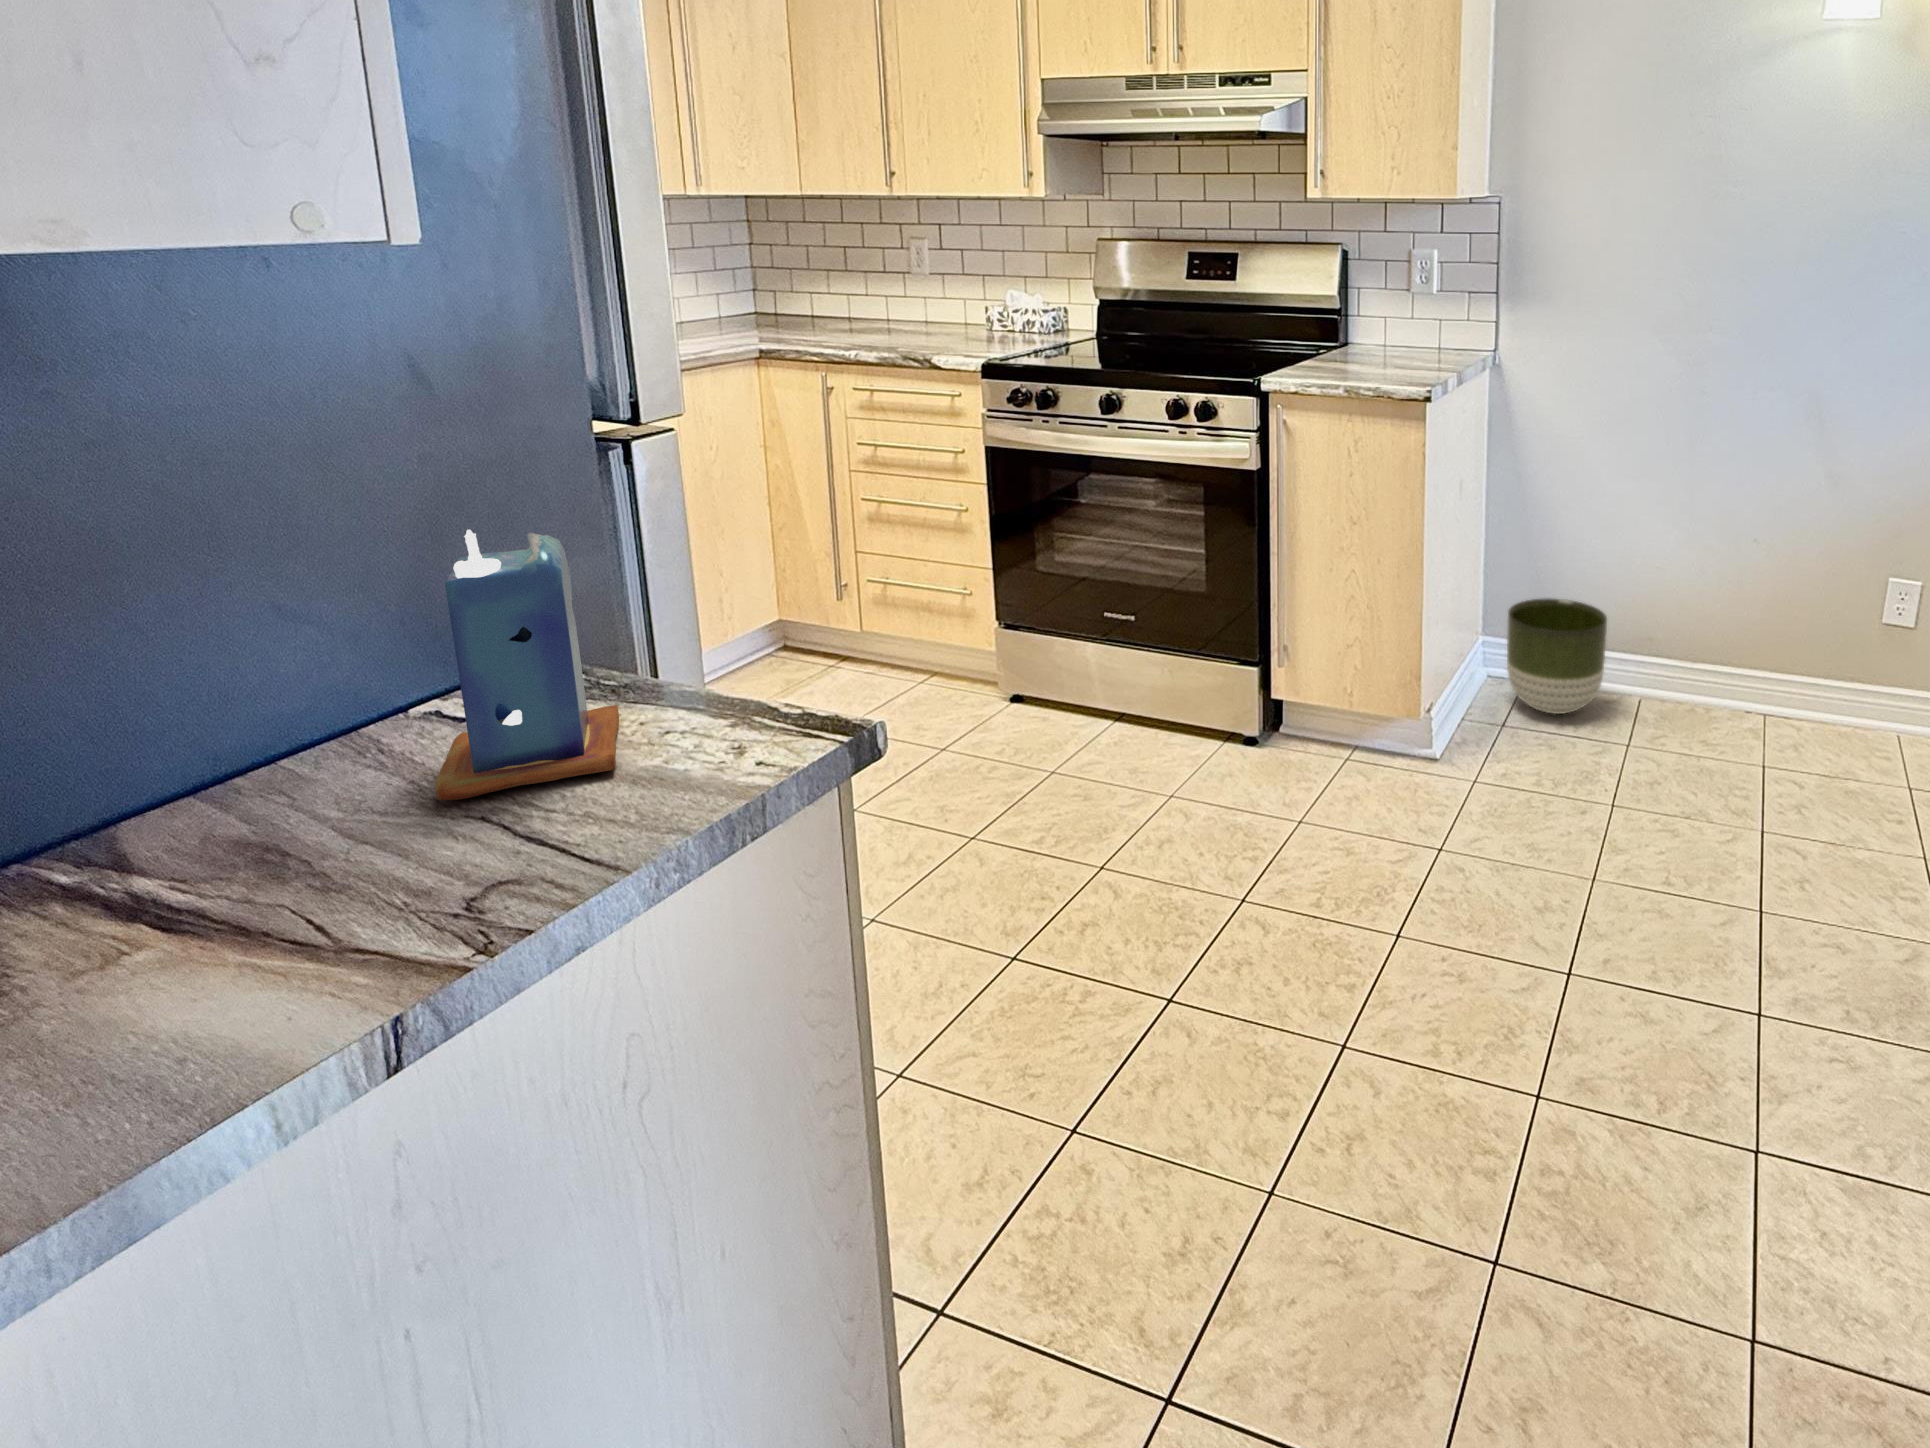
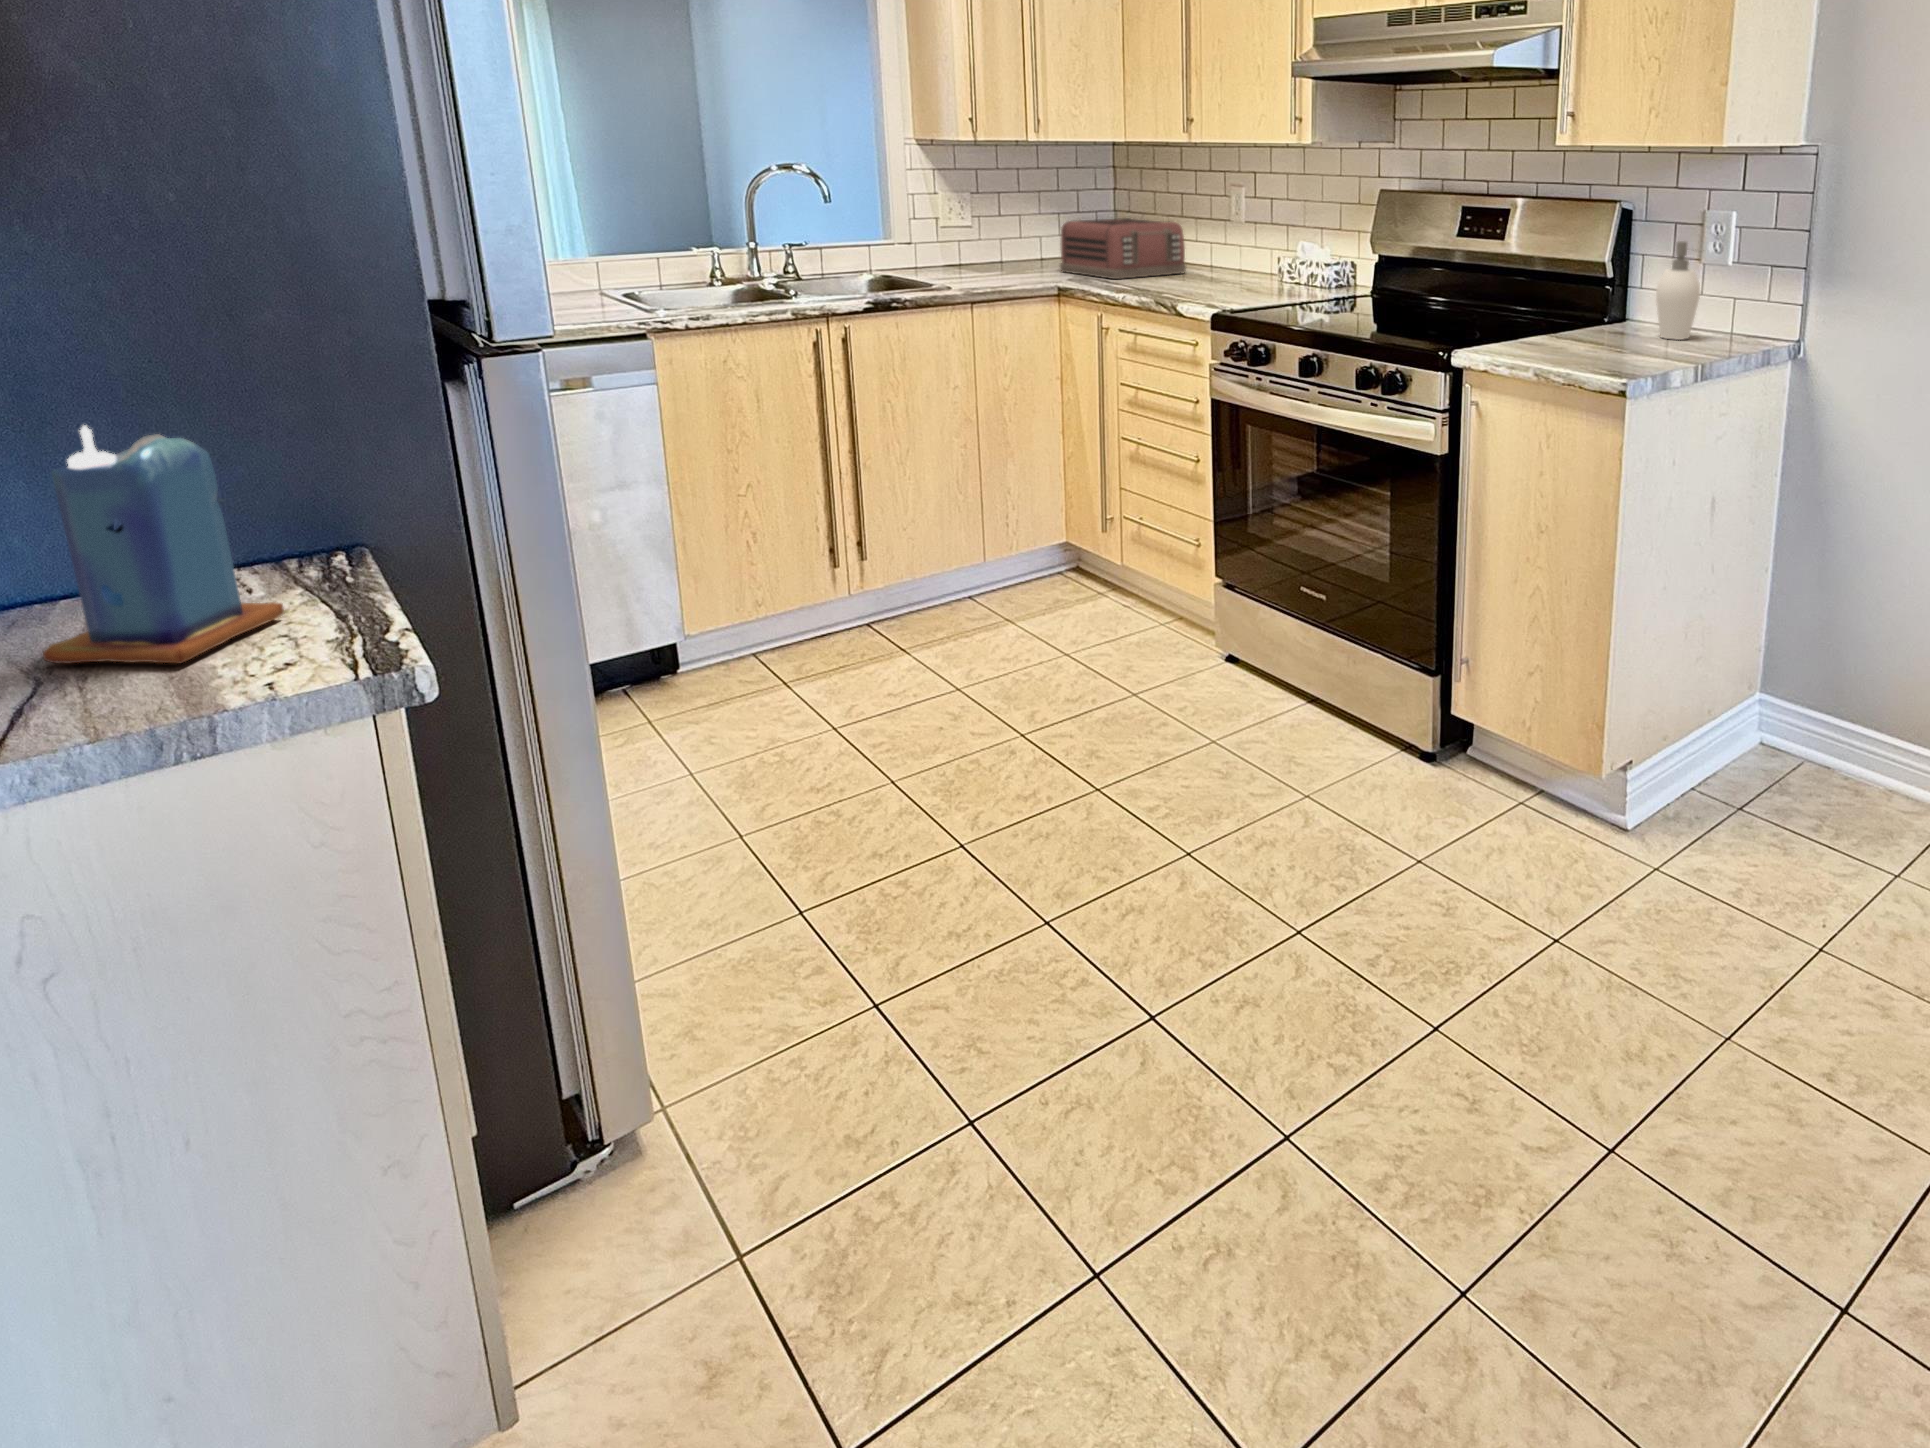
toaster: none [724,274,871,337] -> present [1060,218,1186,279]
soap dispenser: none [1385,275,1426,356] -> present [1656,241,1704,340]
planter: present [1507,598,1607,714] -> none [1763,659,1905,812]

